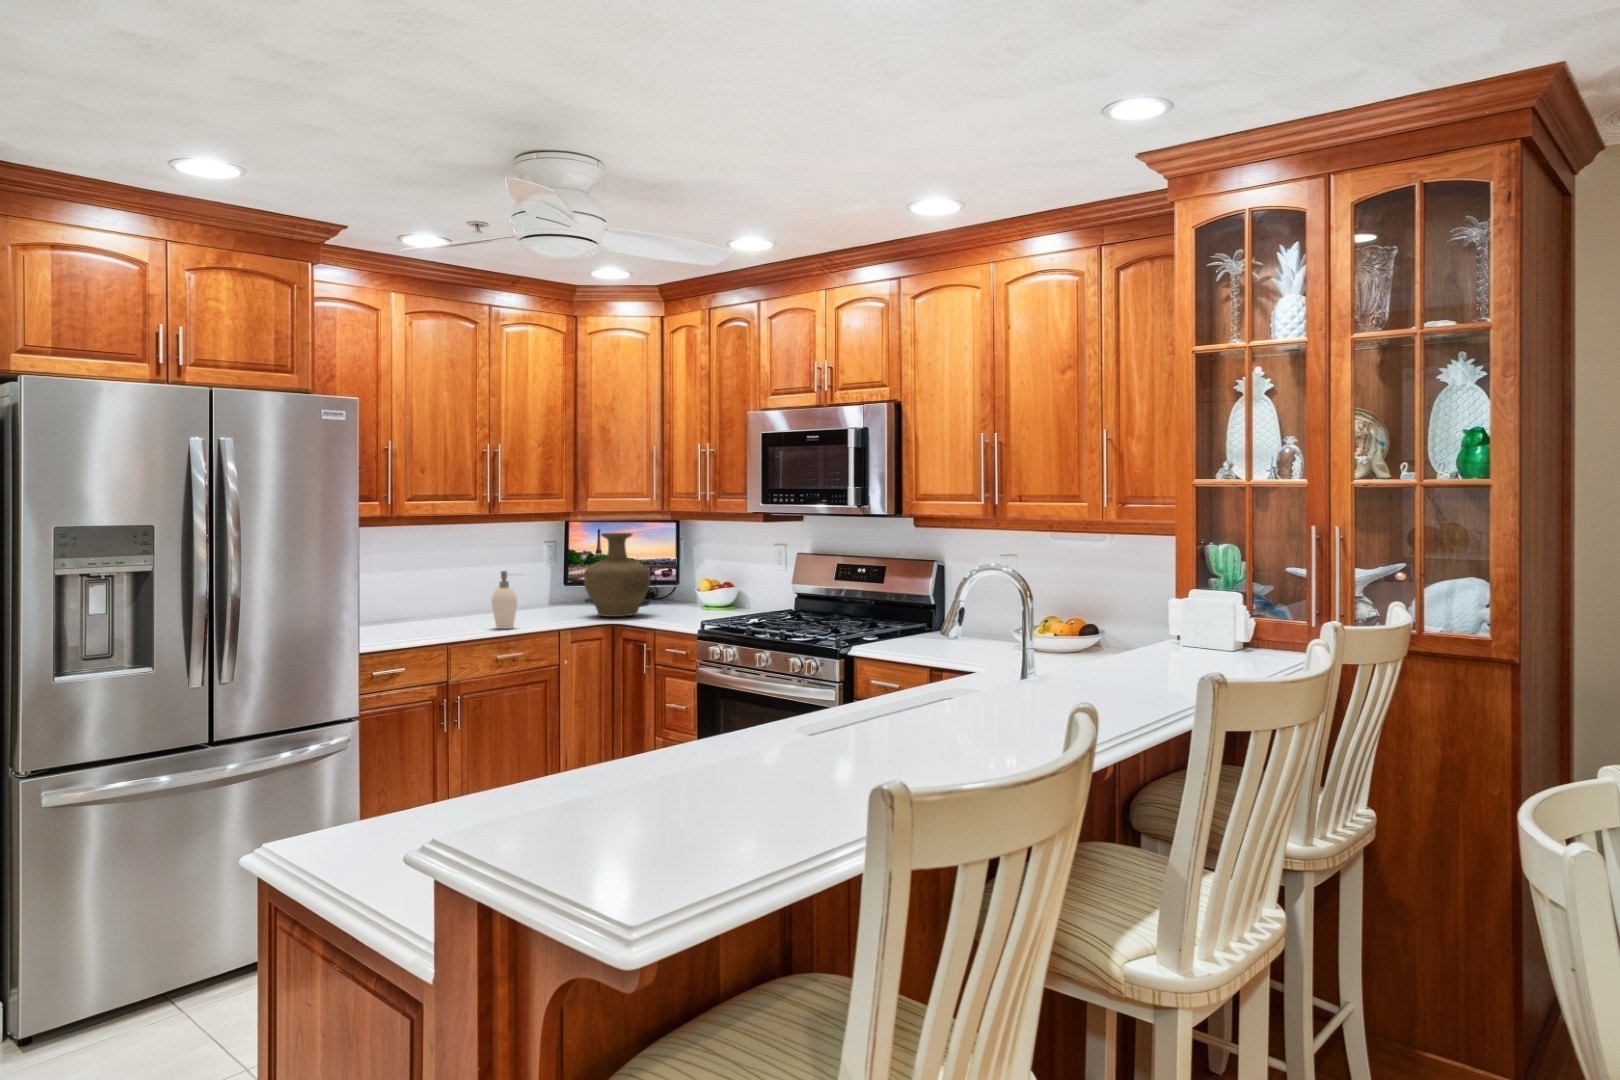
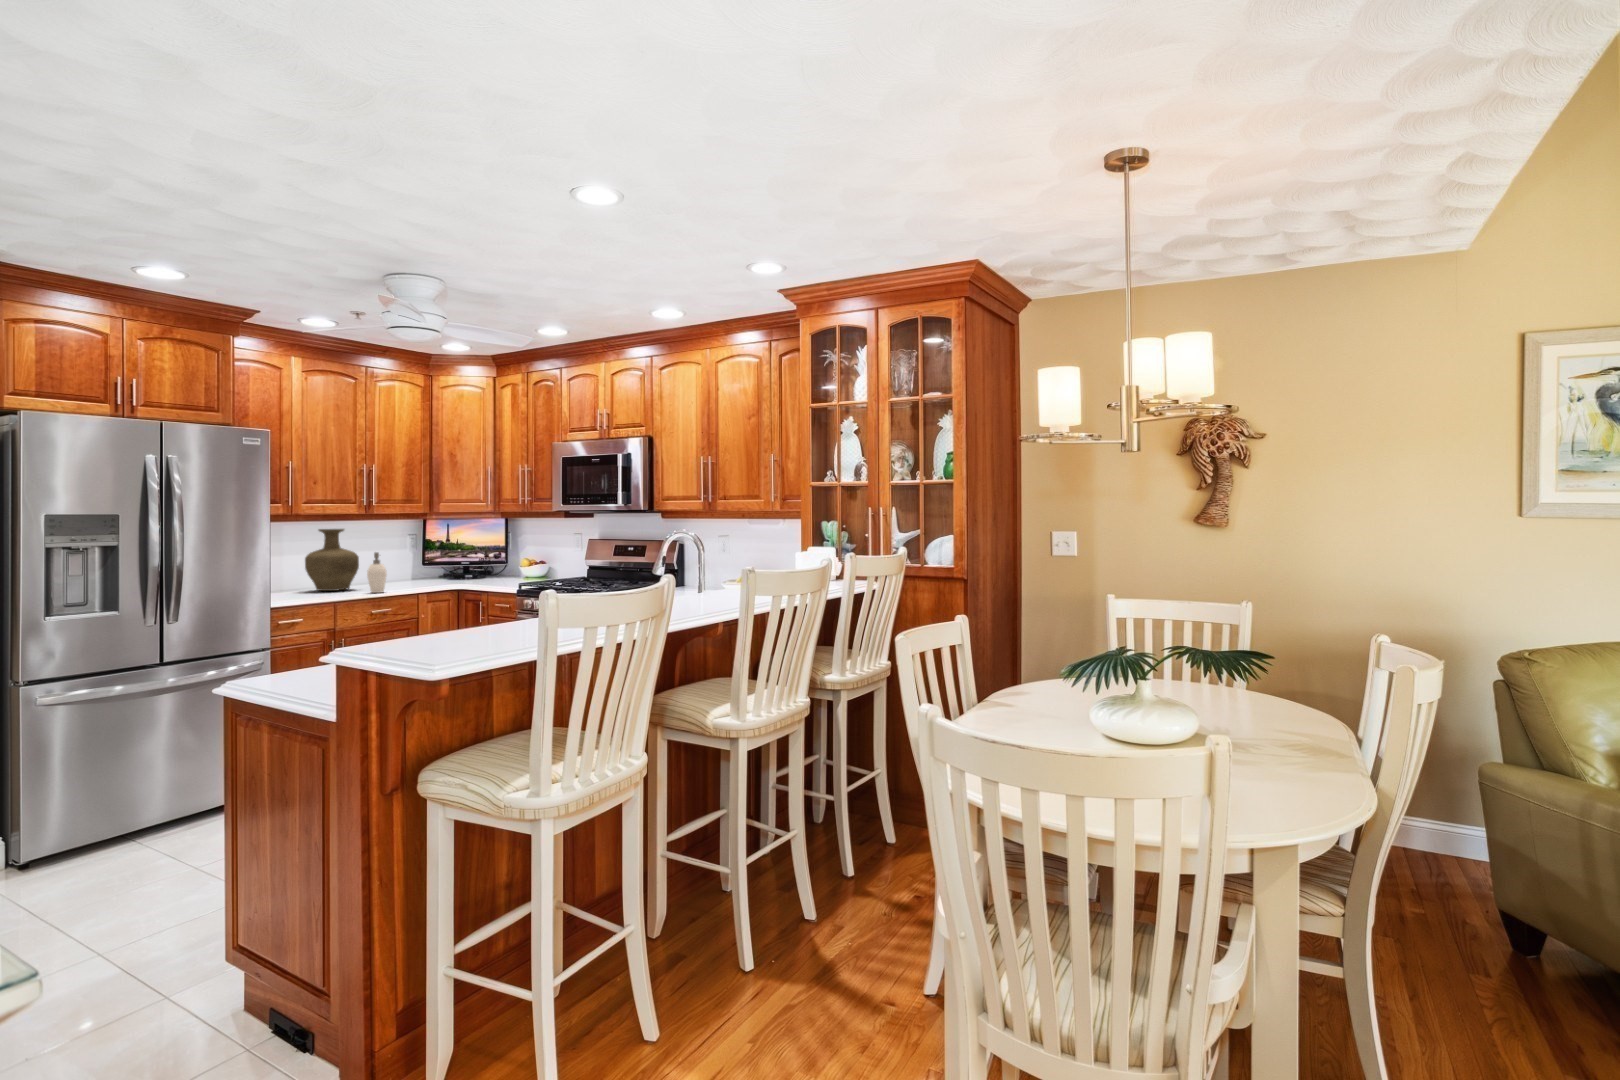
vase: present [584,533,650,617] -> present [305,529,359,591]

